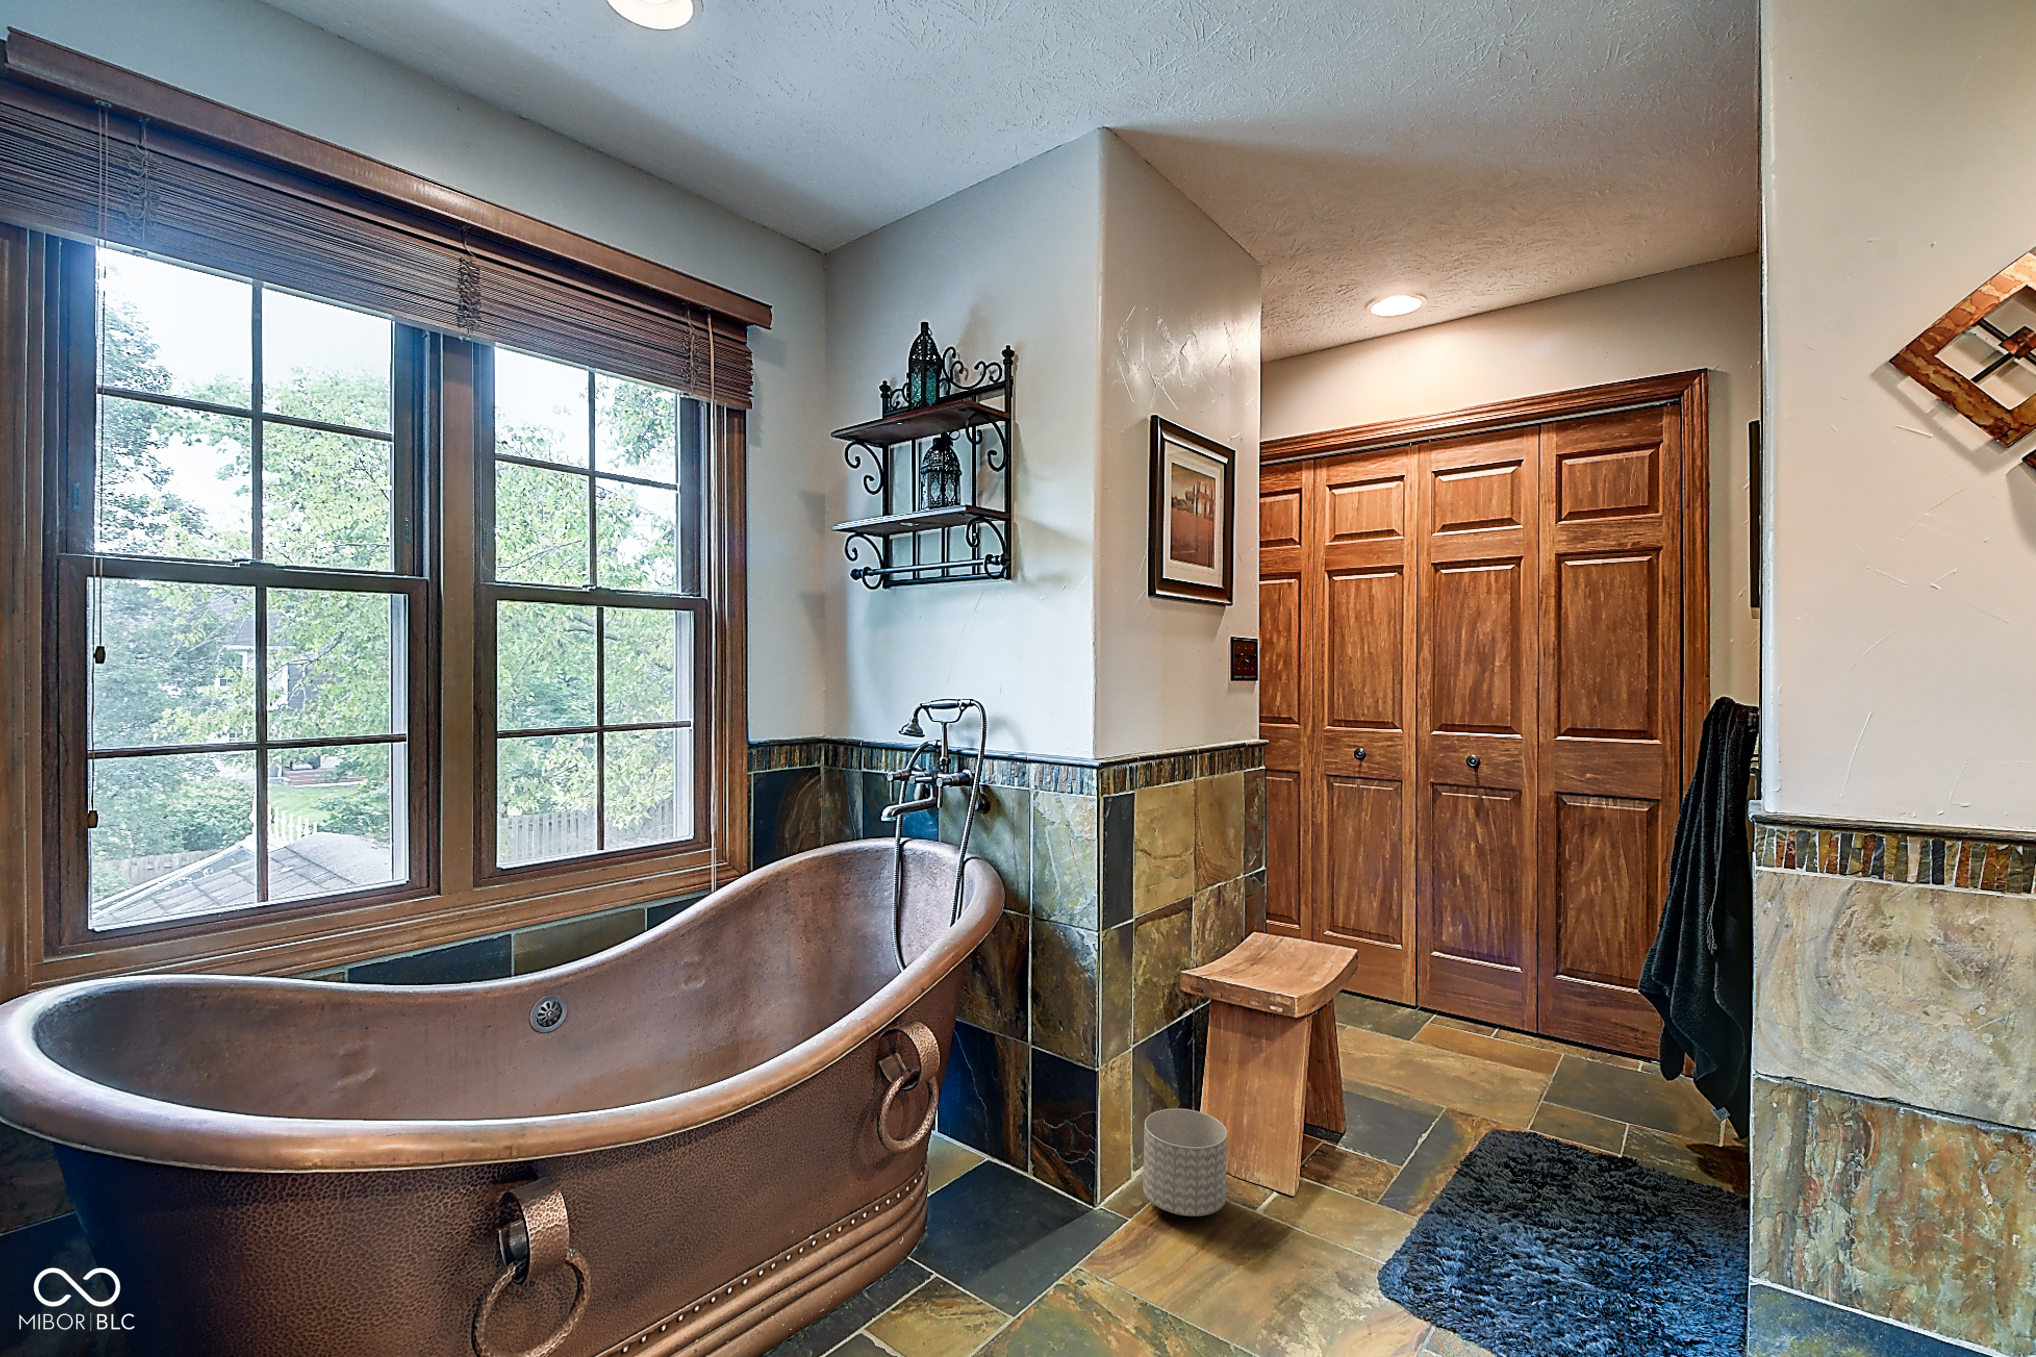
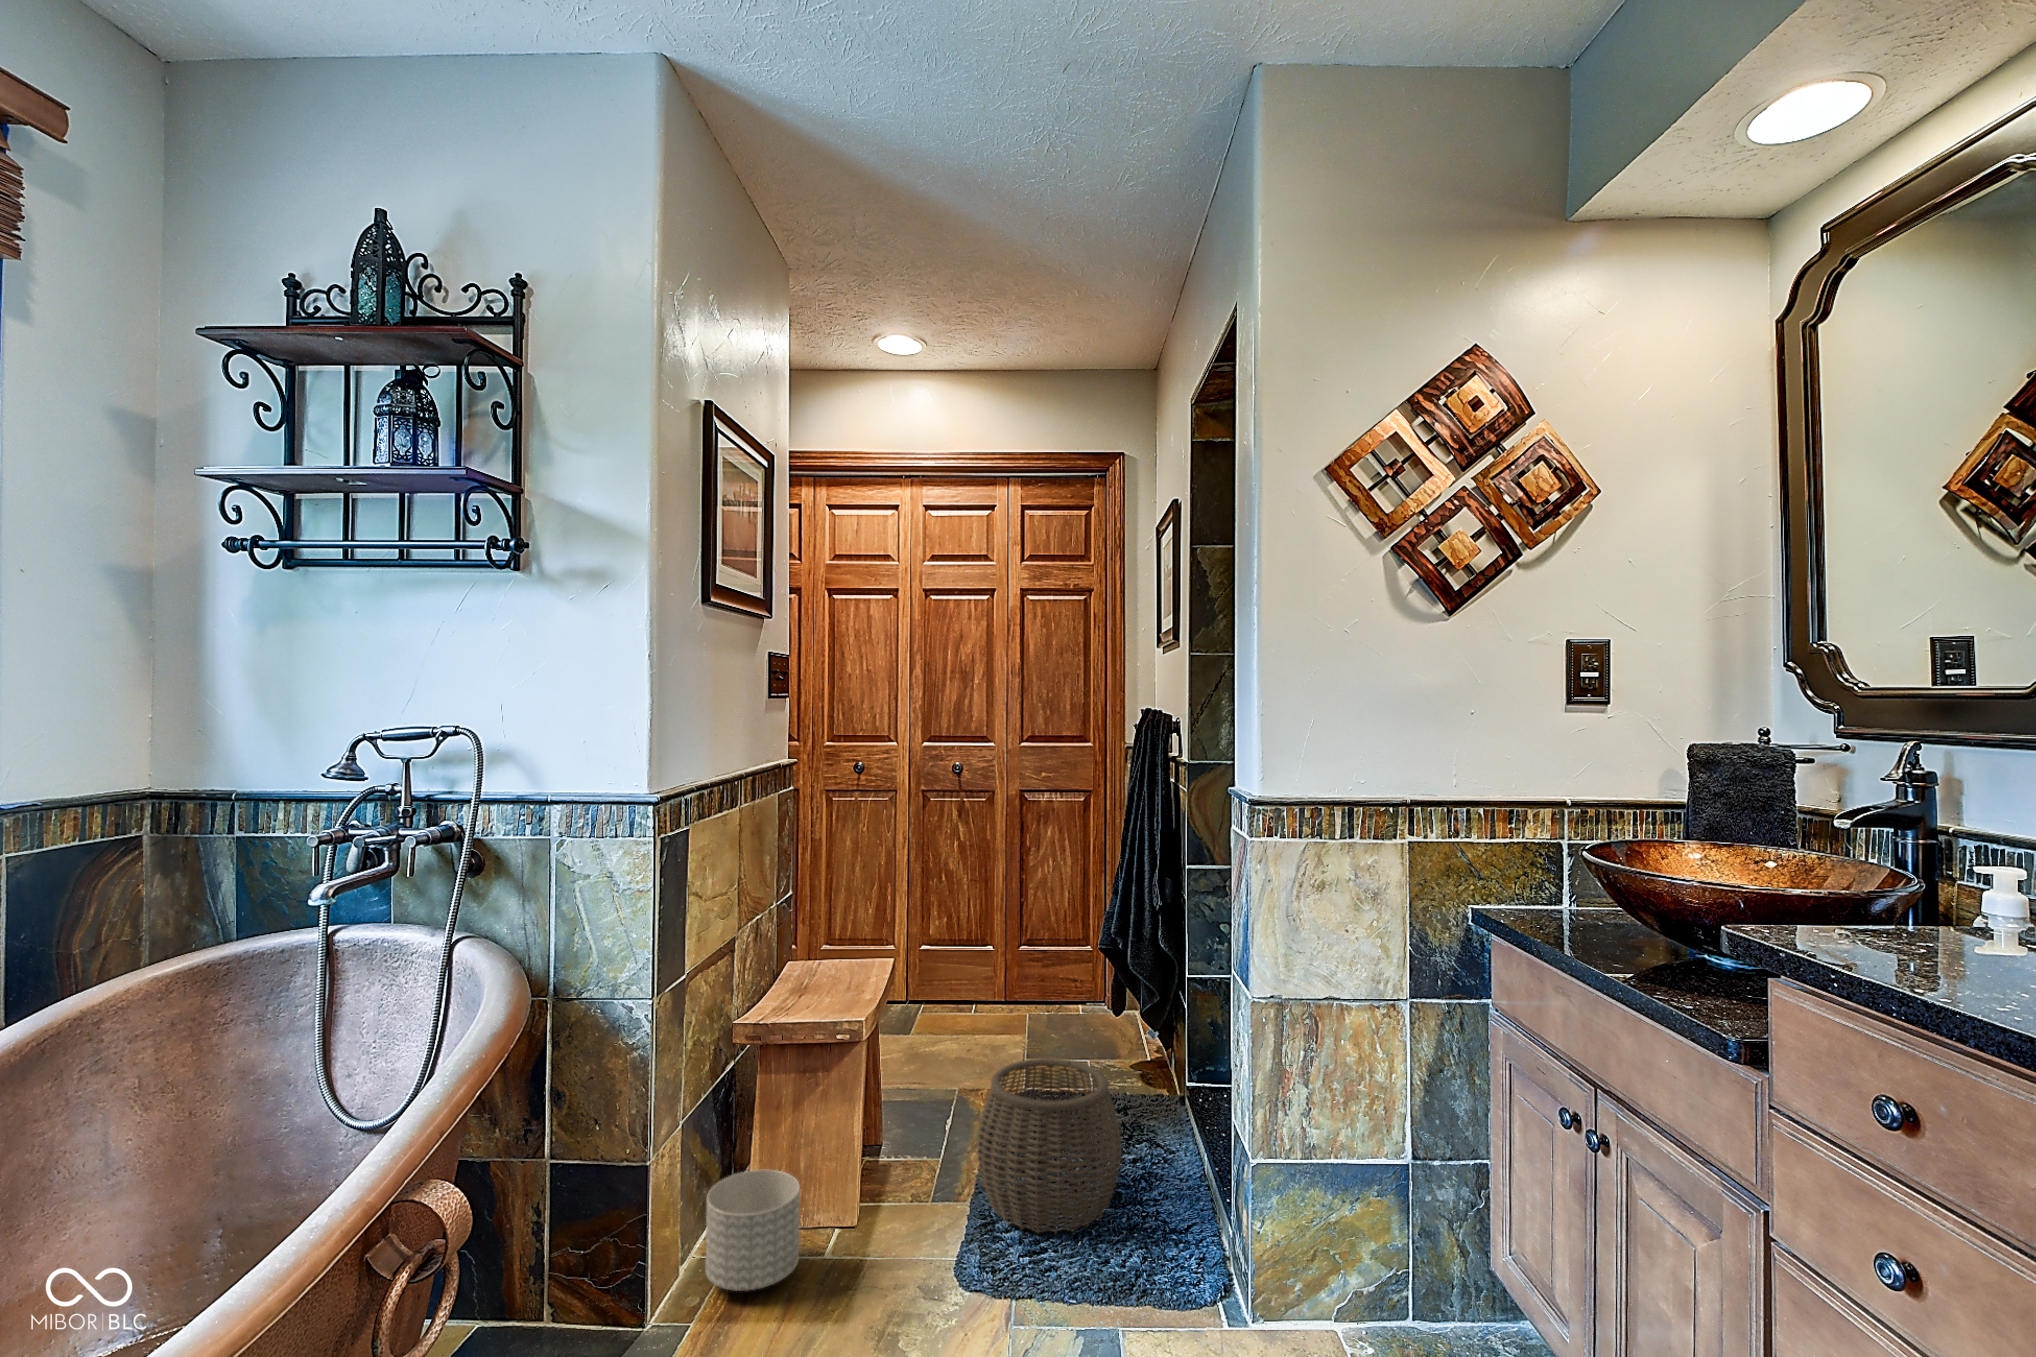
woven basket: none [1422,1084,1610,1291] -> present [976,1059,1122,1233]

